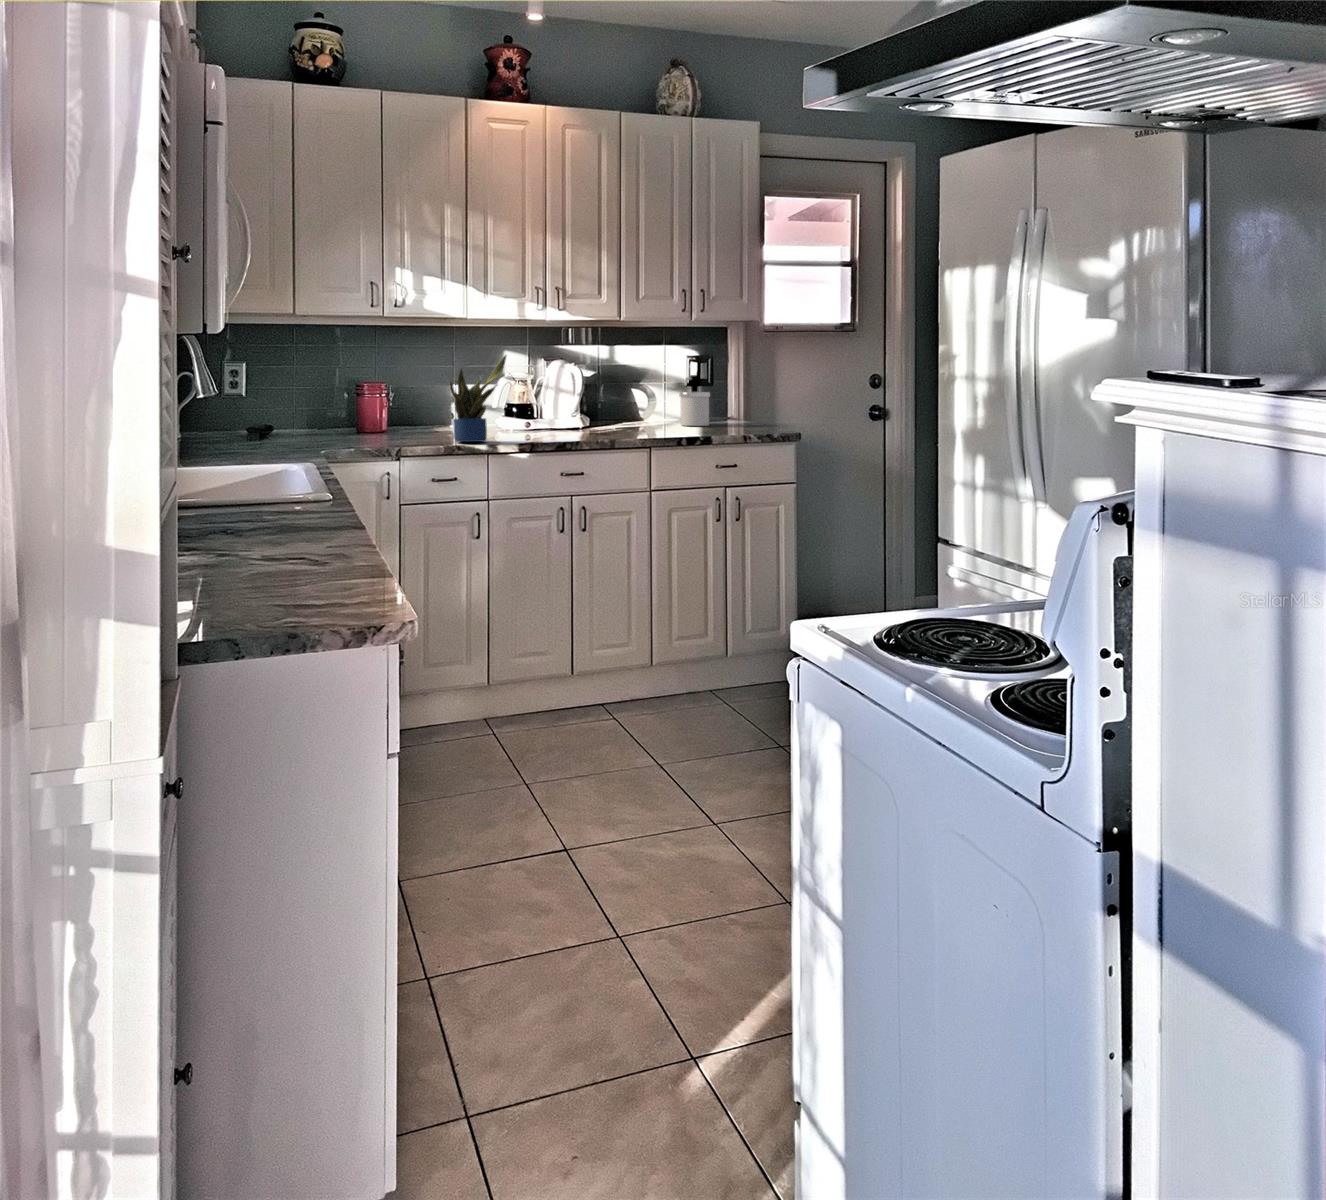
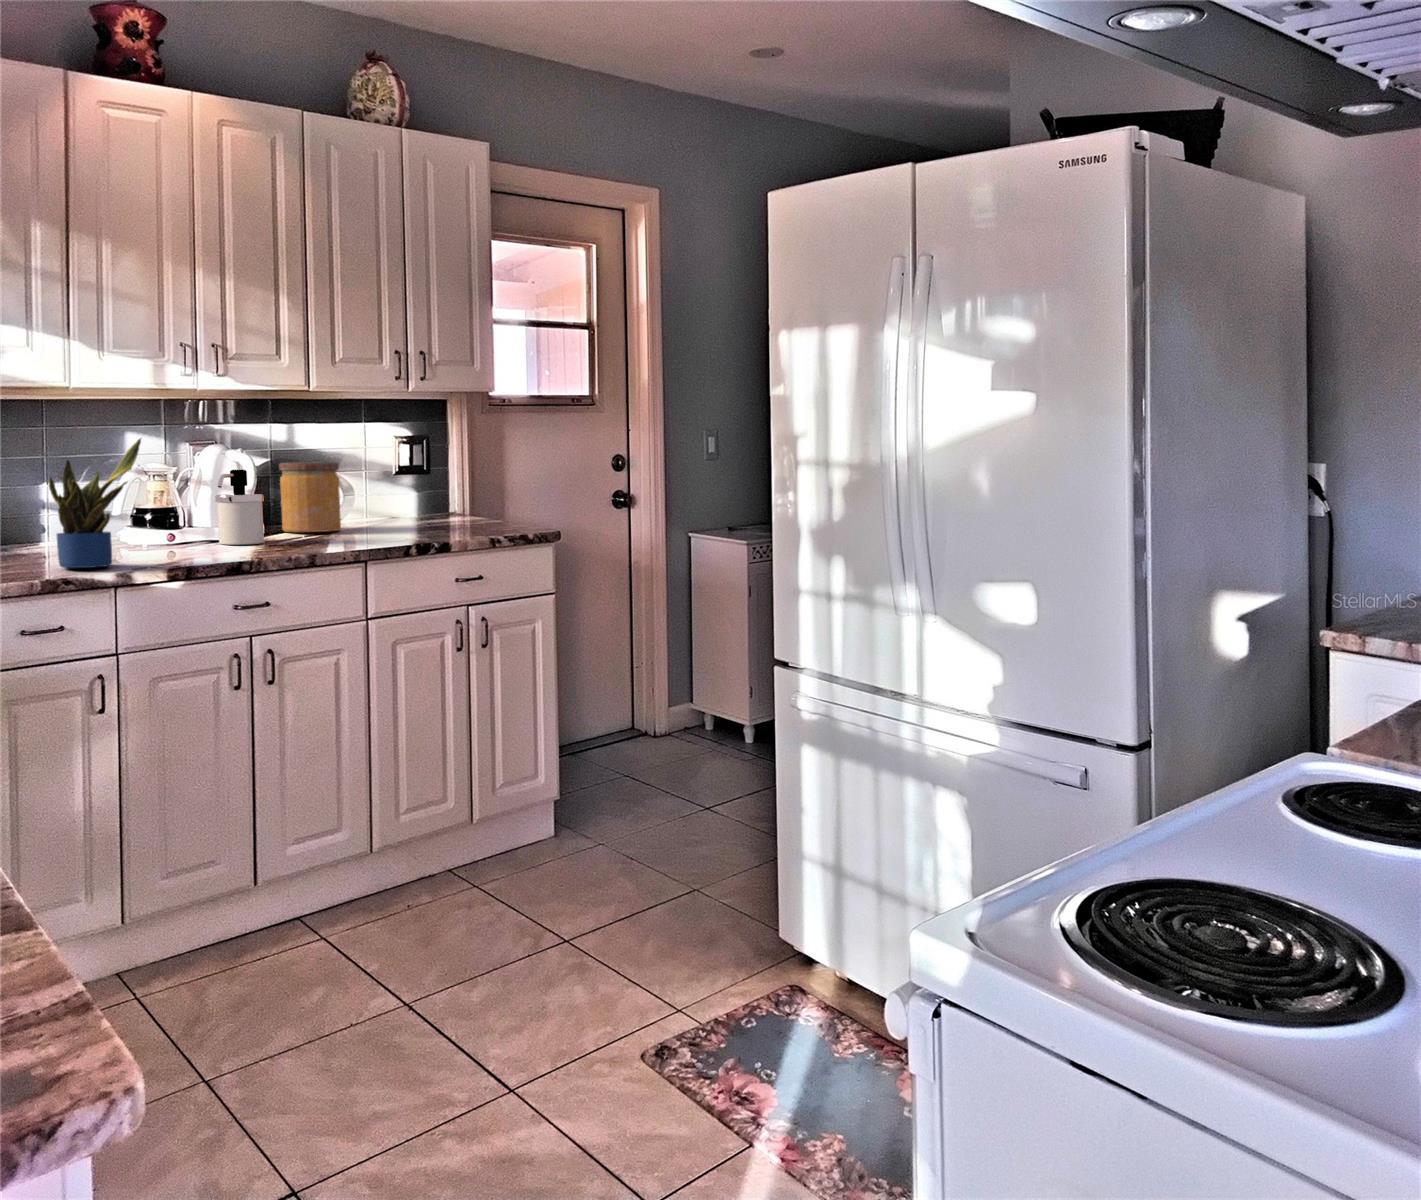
jar: none [602,374,644,425] -> present [279,463,341,532]
soap dispenser: present [679,375,710,426] -> present [215,470,264,545]

